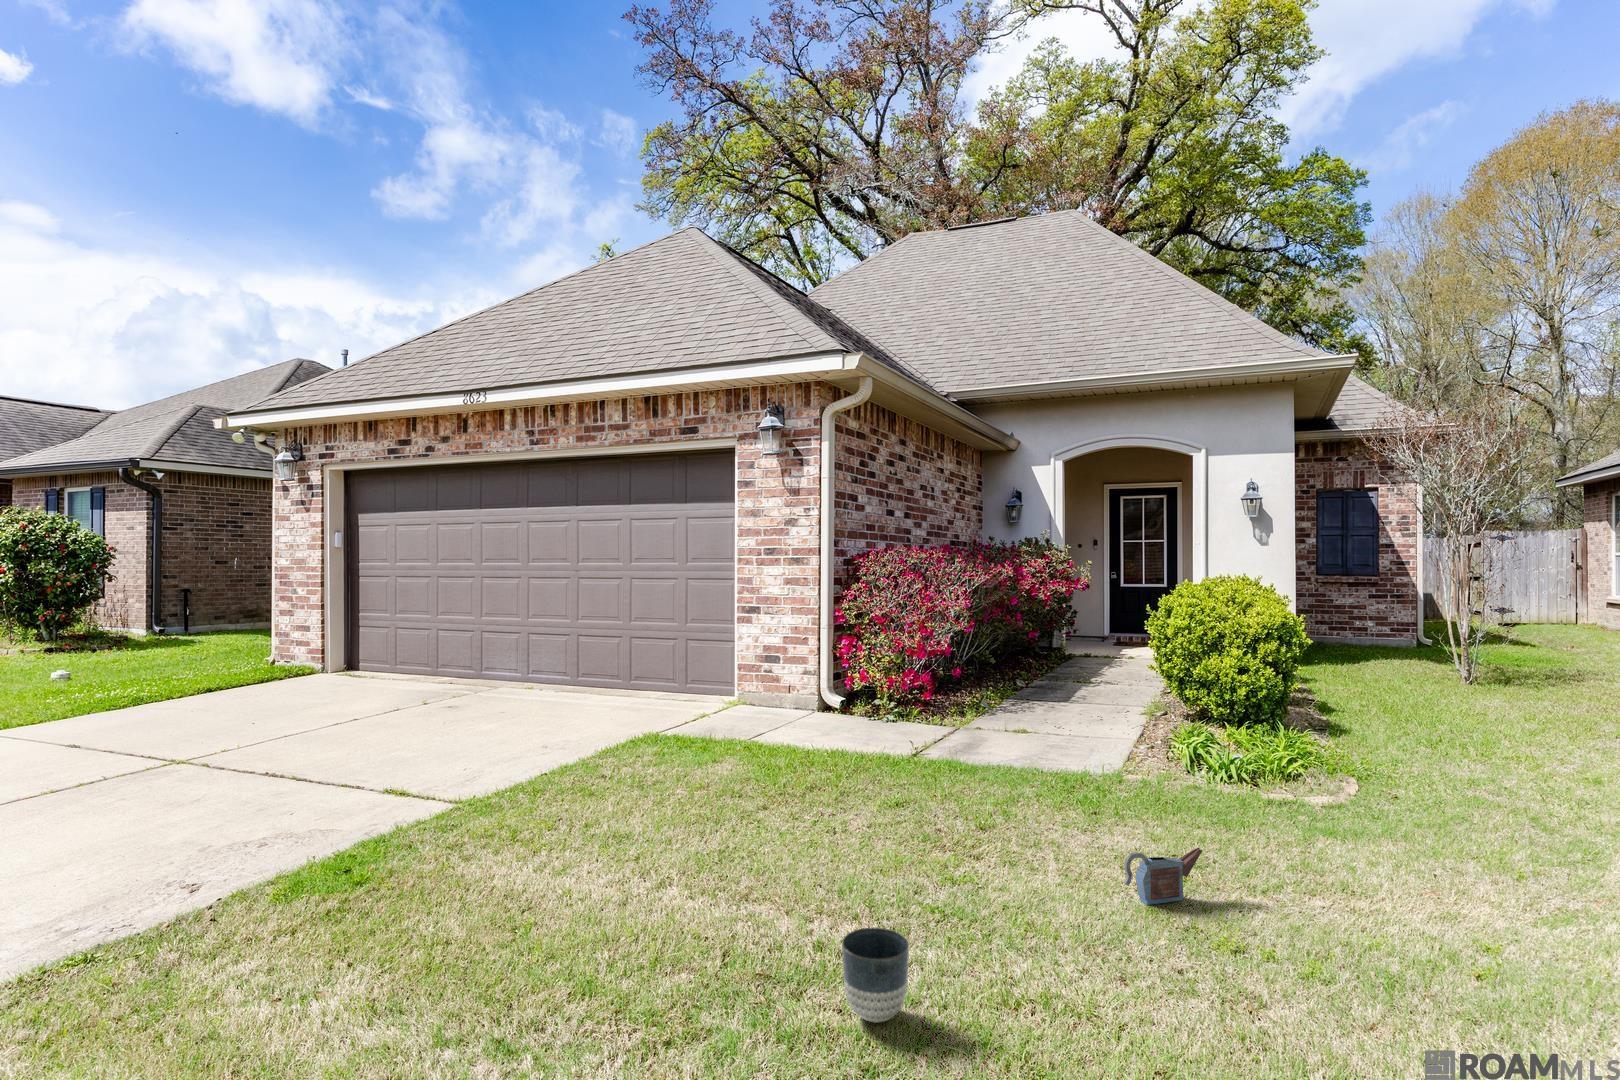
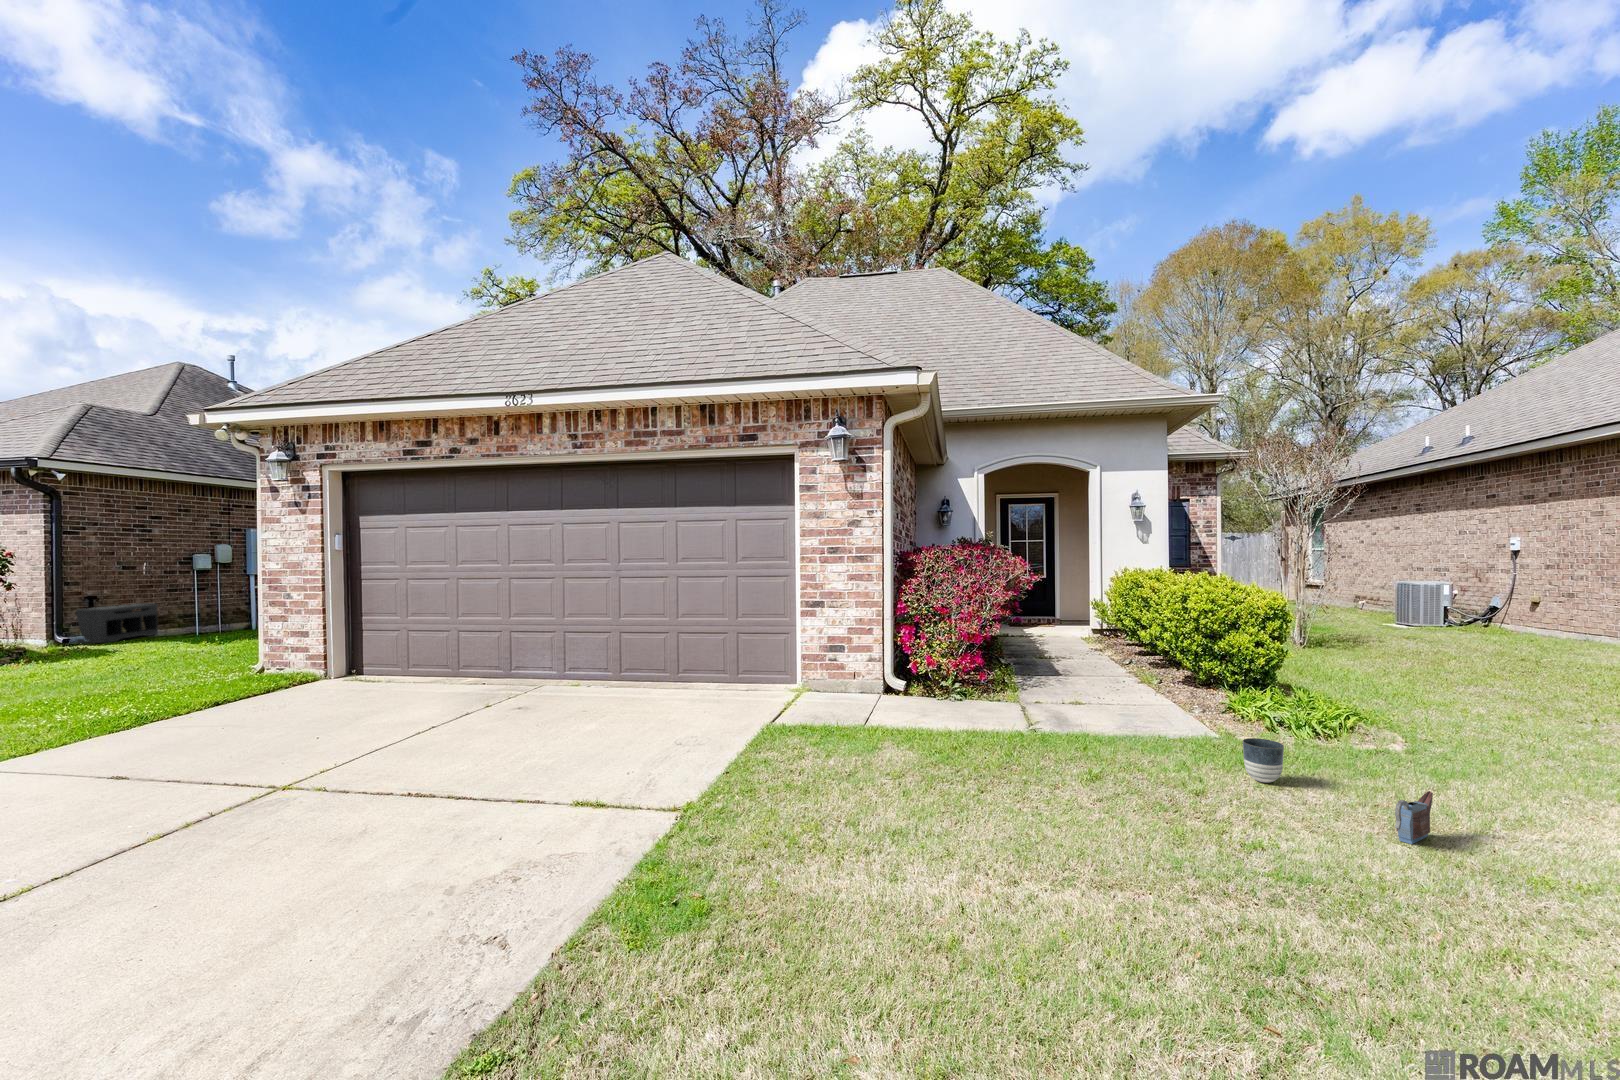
bench: none [173,596,242,632] -> present [76,604,158,643]
planter: present [842,928,909,1023] -> present [1243,738,1284,783]

